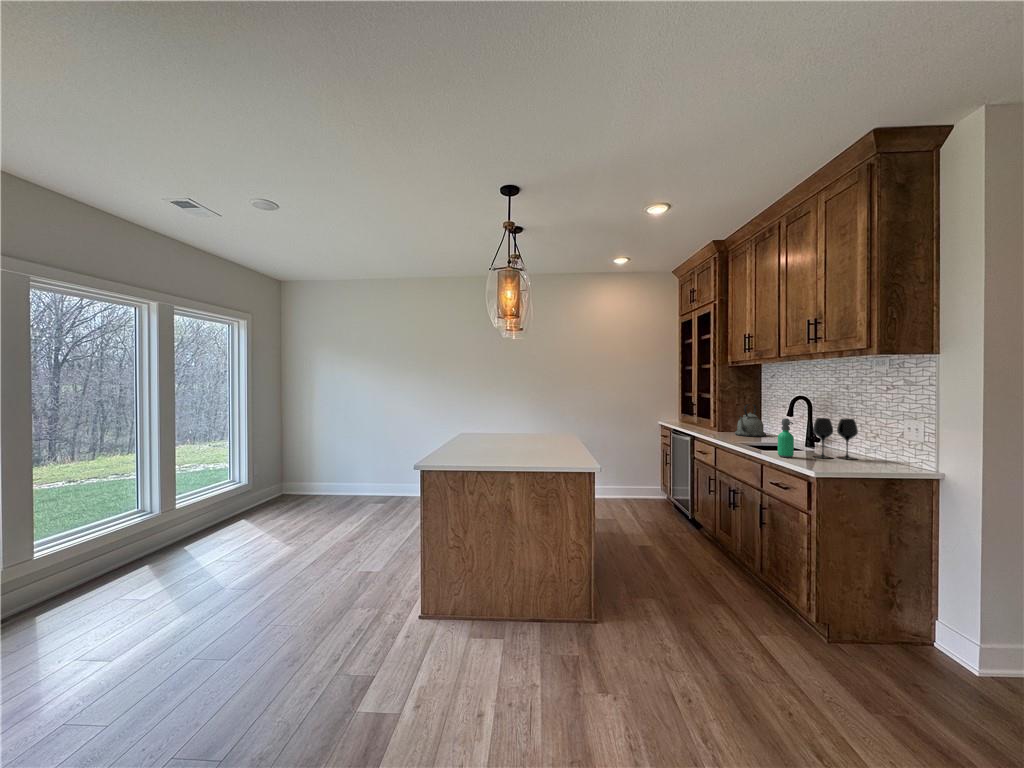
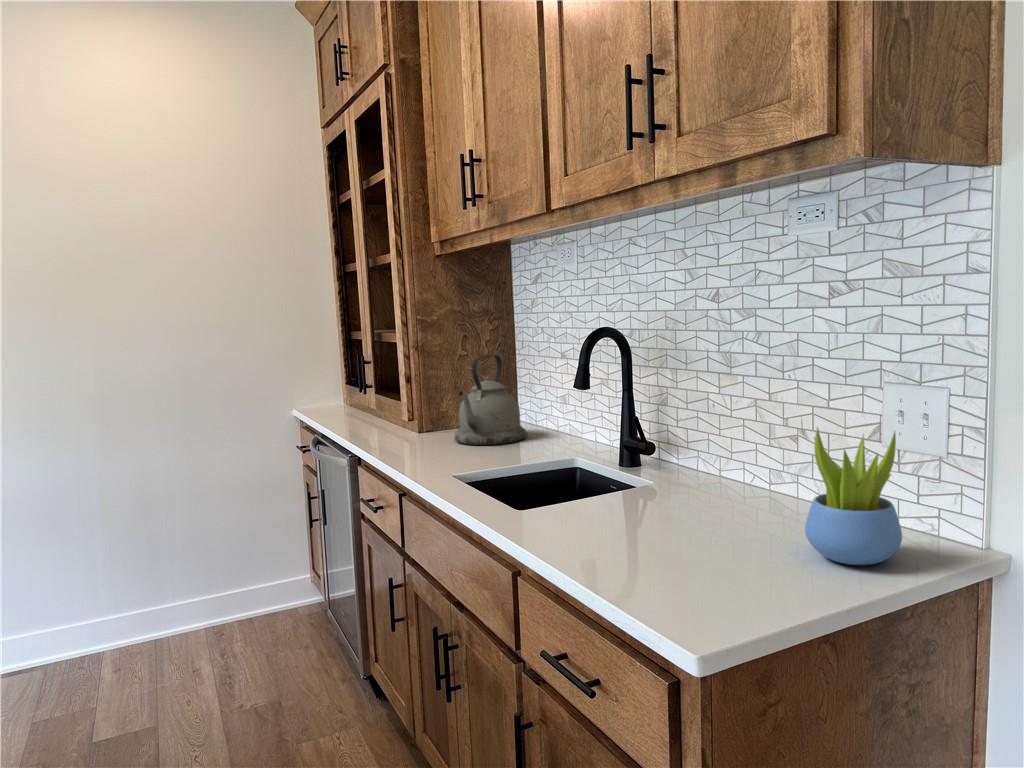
soap dispenser: present [778,418,794,458] -> none [558,413,607,554]
wine glass: present [813,418,858,460] -> none [654,392,768,534]
succulent plant: none [864,427,899,468] -> present [805,427,902,565]

